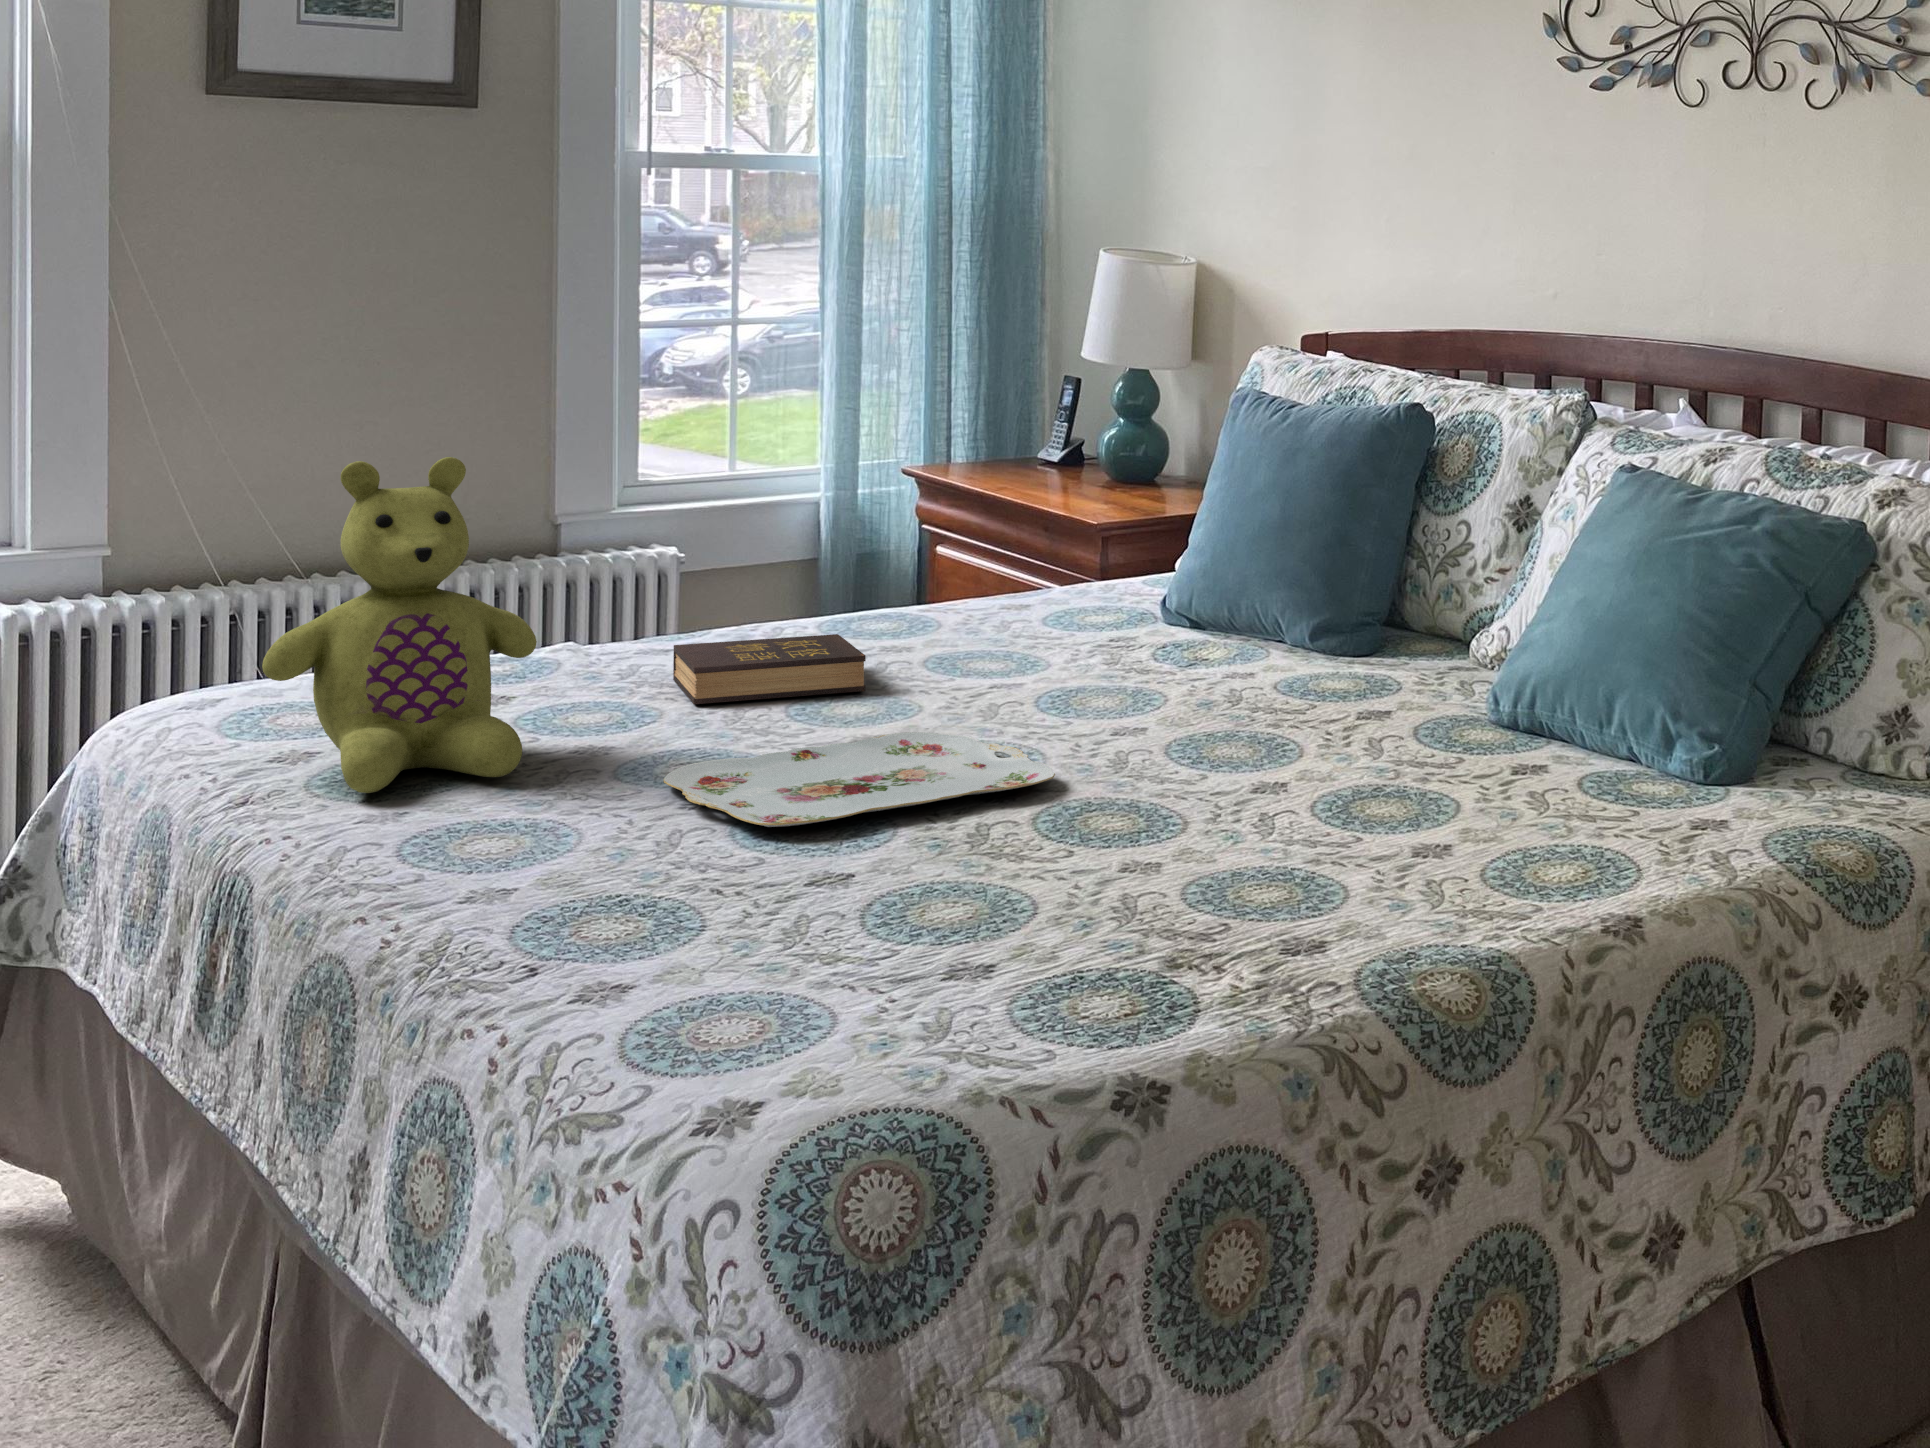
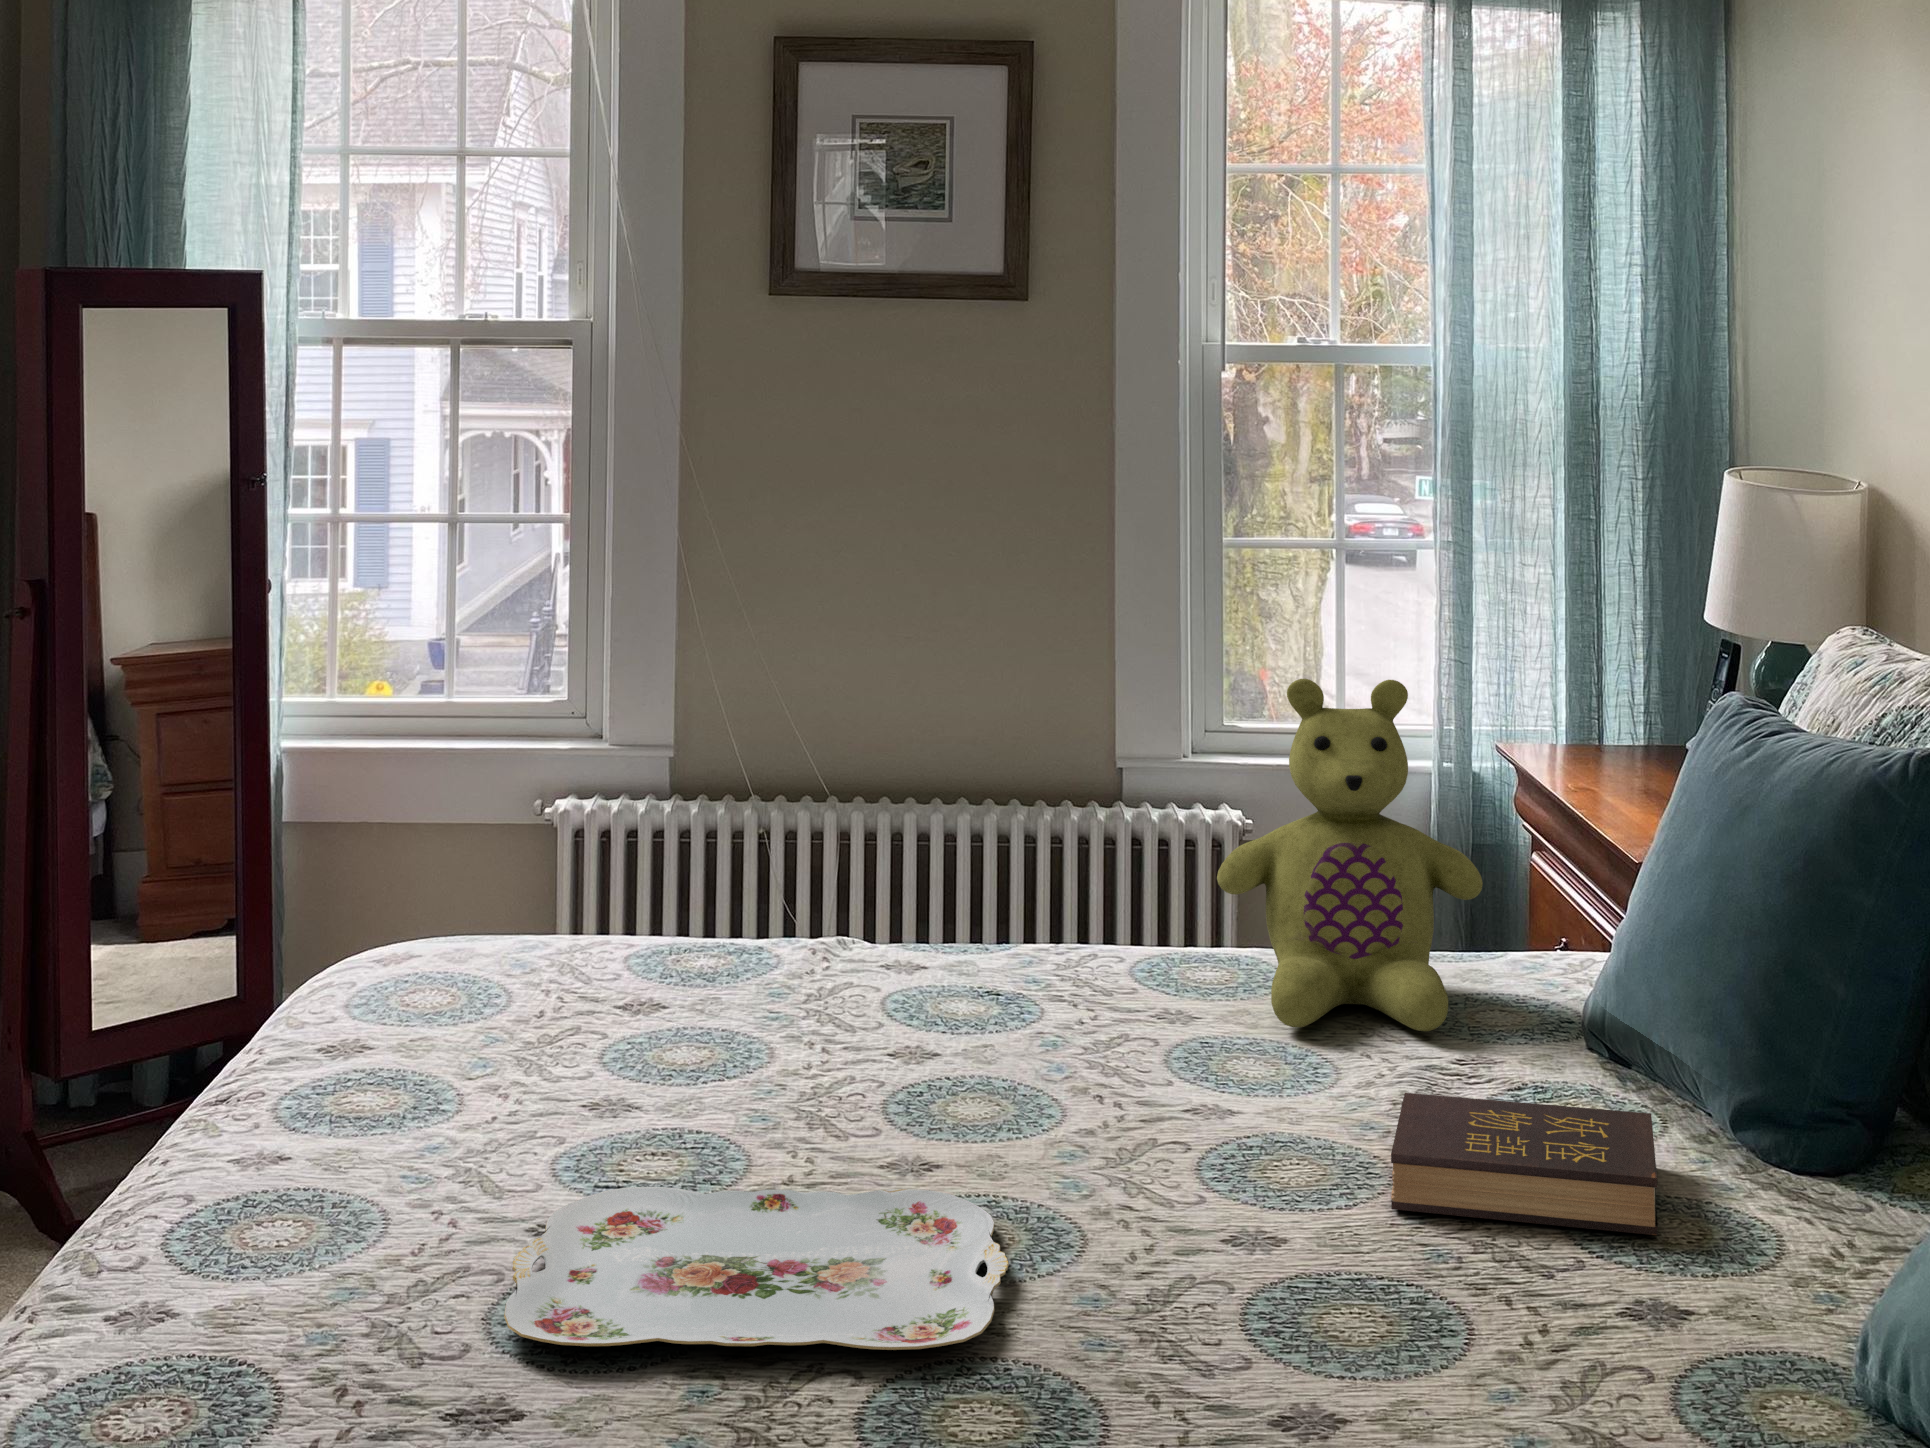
stuffed bear: present [262,457,537,793] -> present [1217,679,1483,1031]
hardback book: present [673,634,866,704] -> present [1391,1093,1658,1235]

